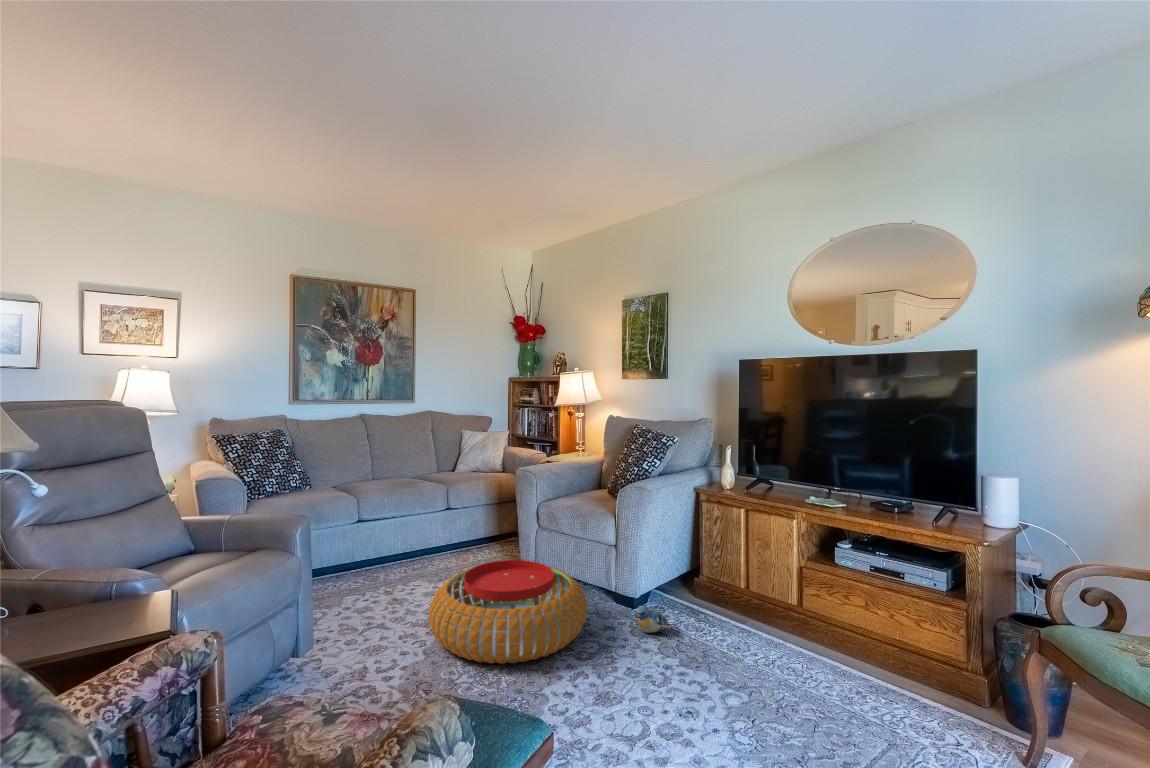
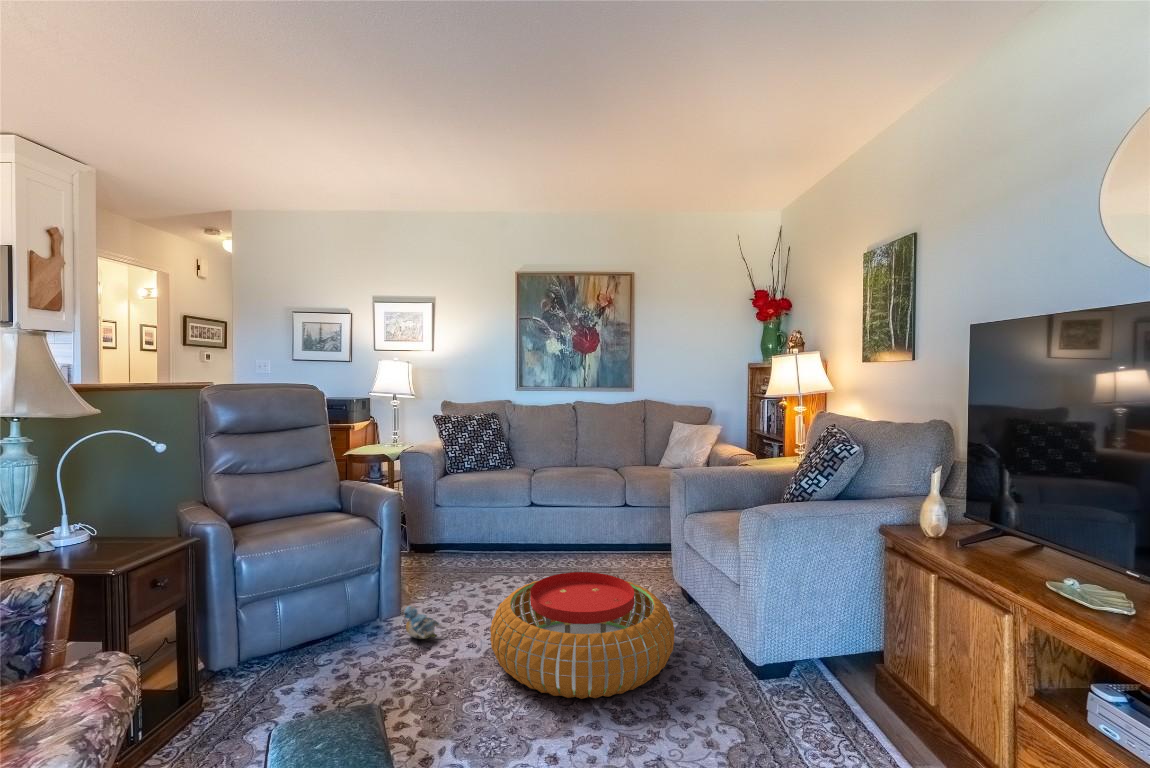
plush toy: present [635,605,671,633] -> present [404,606,442,639]

